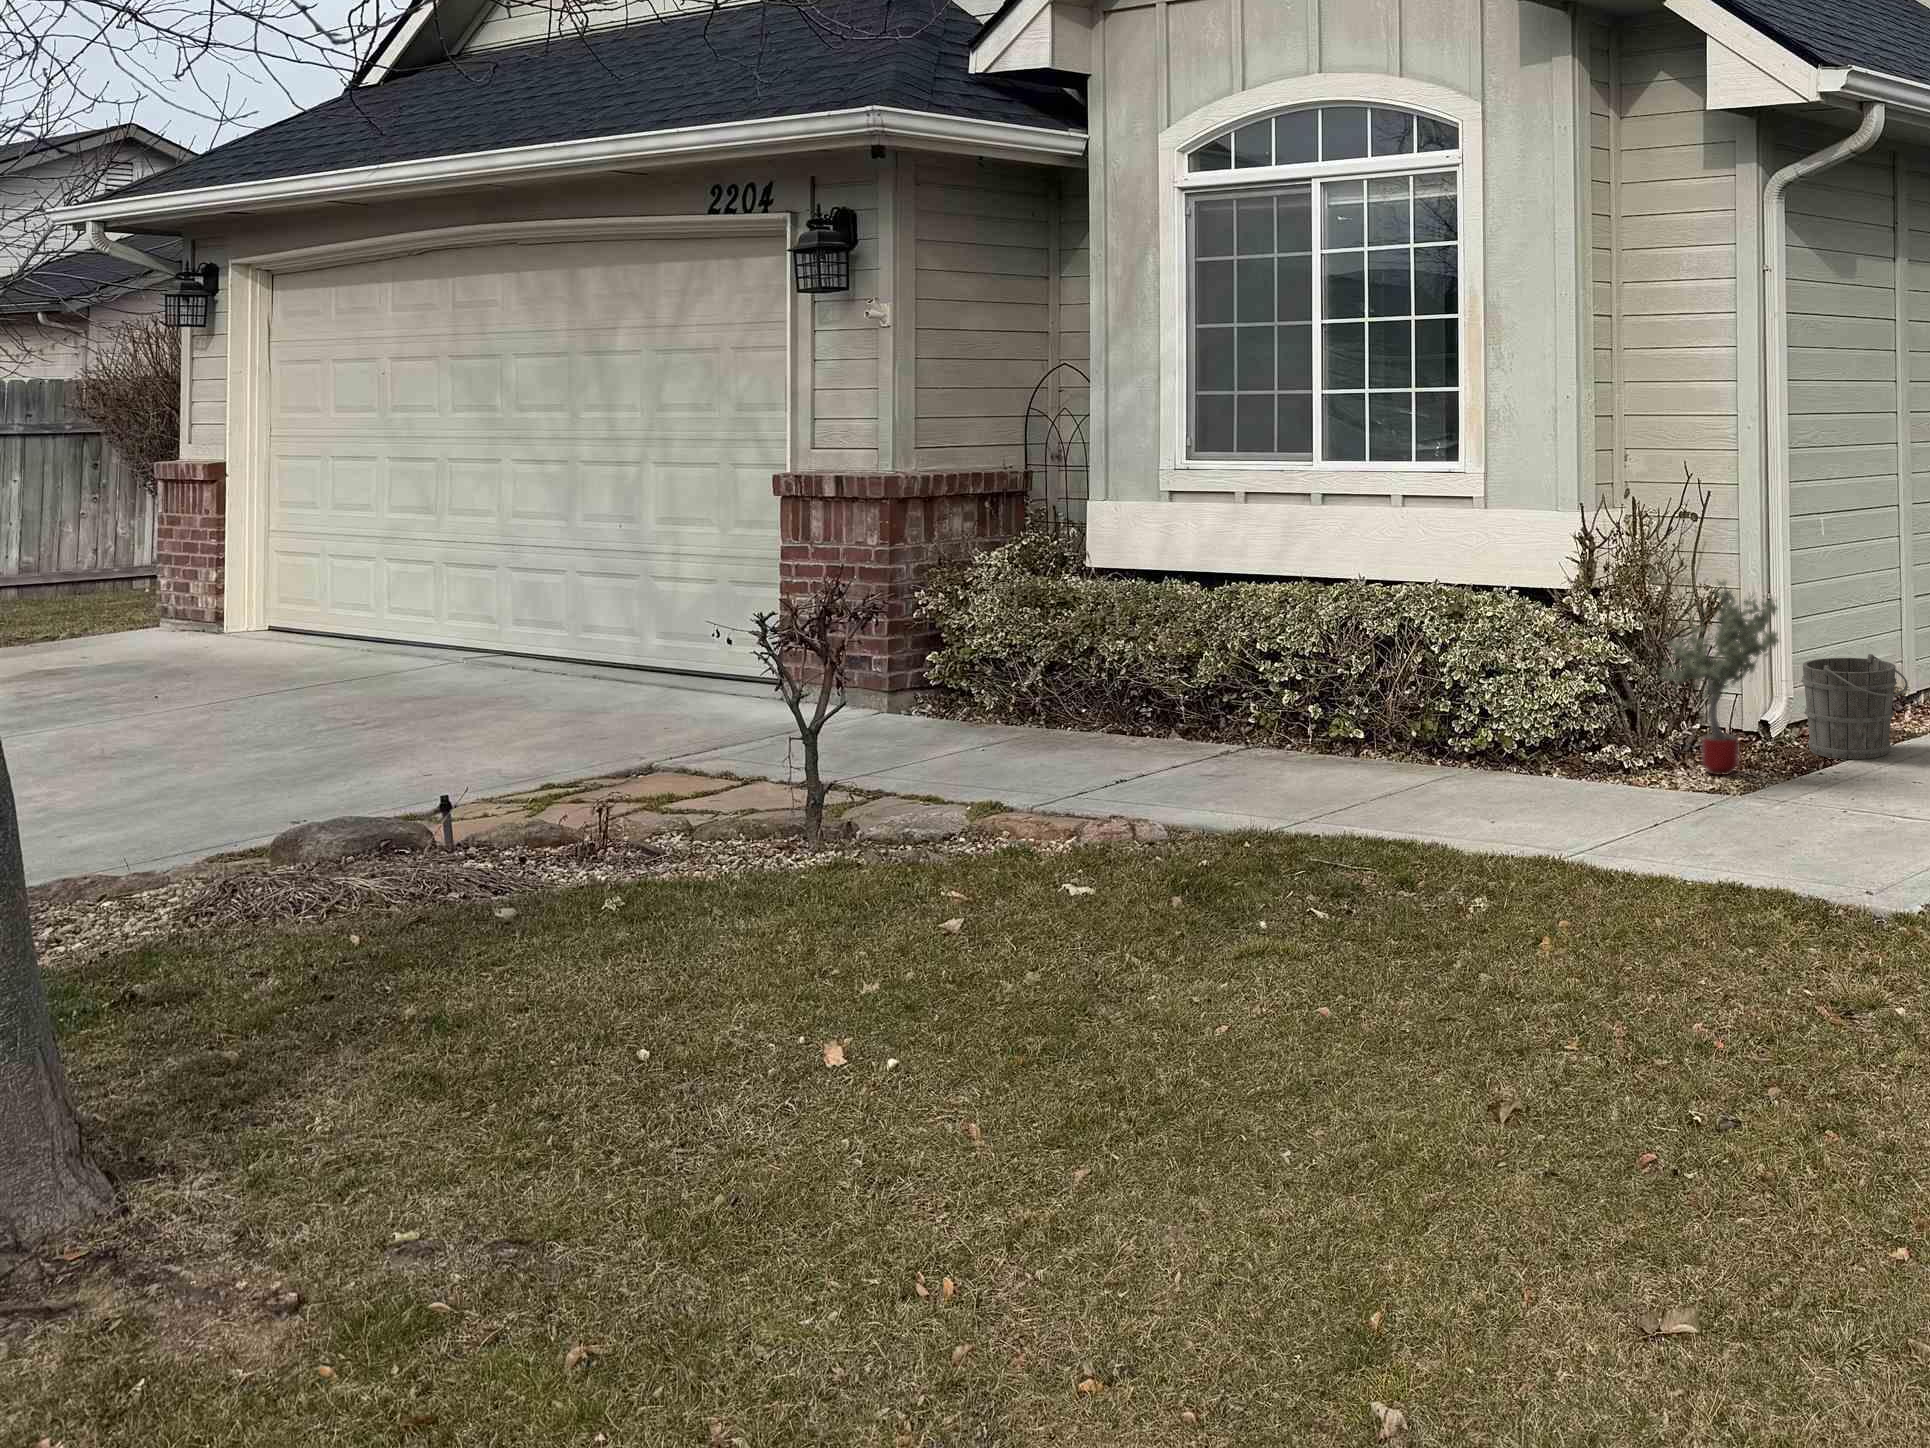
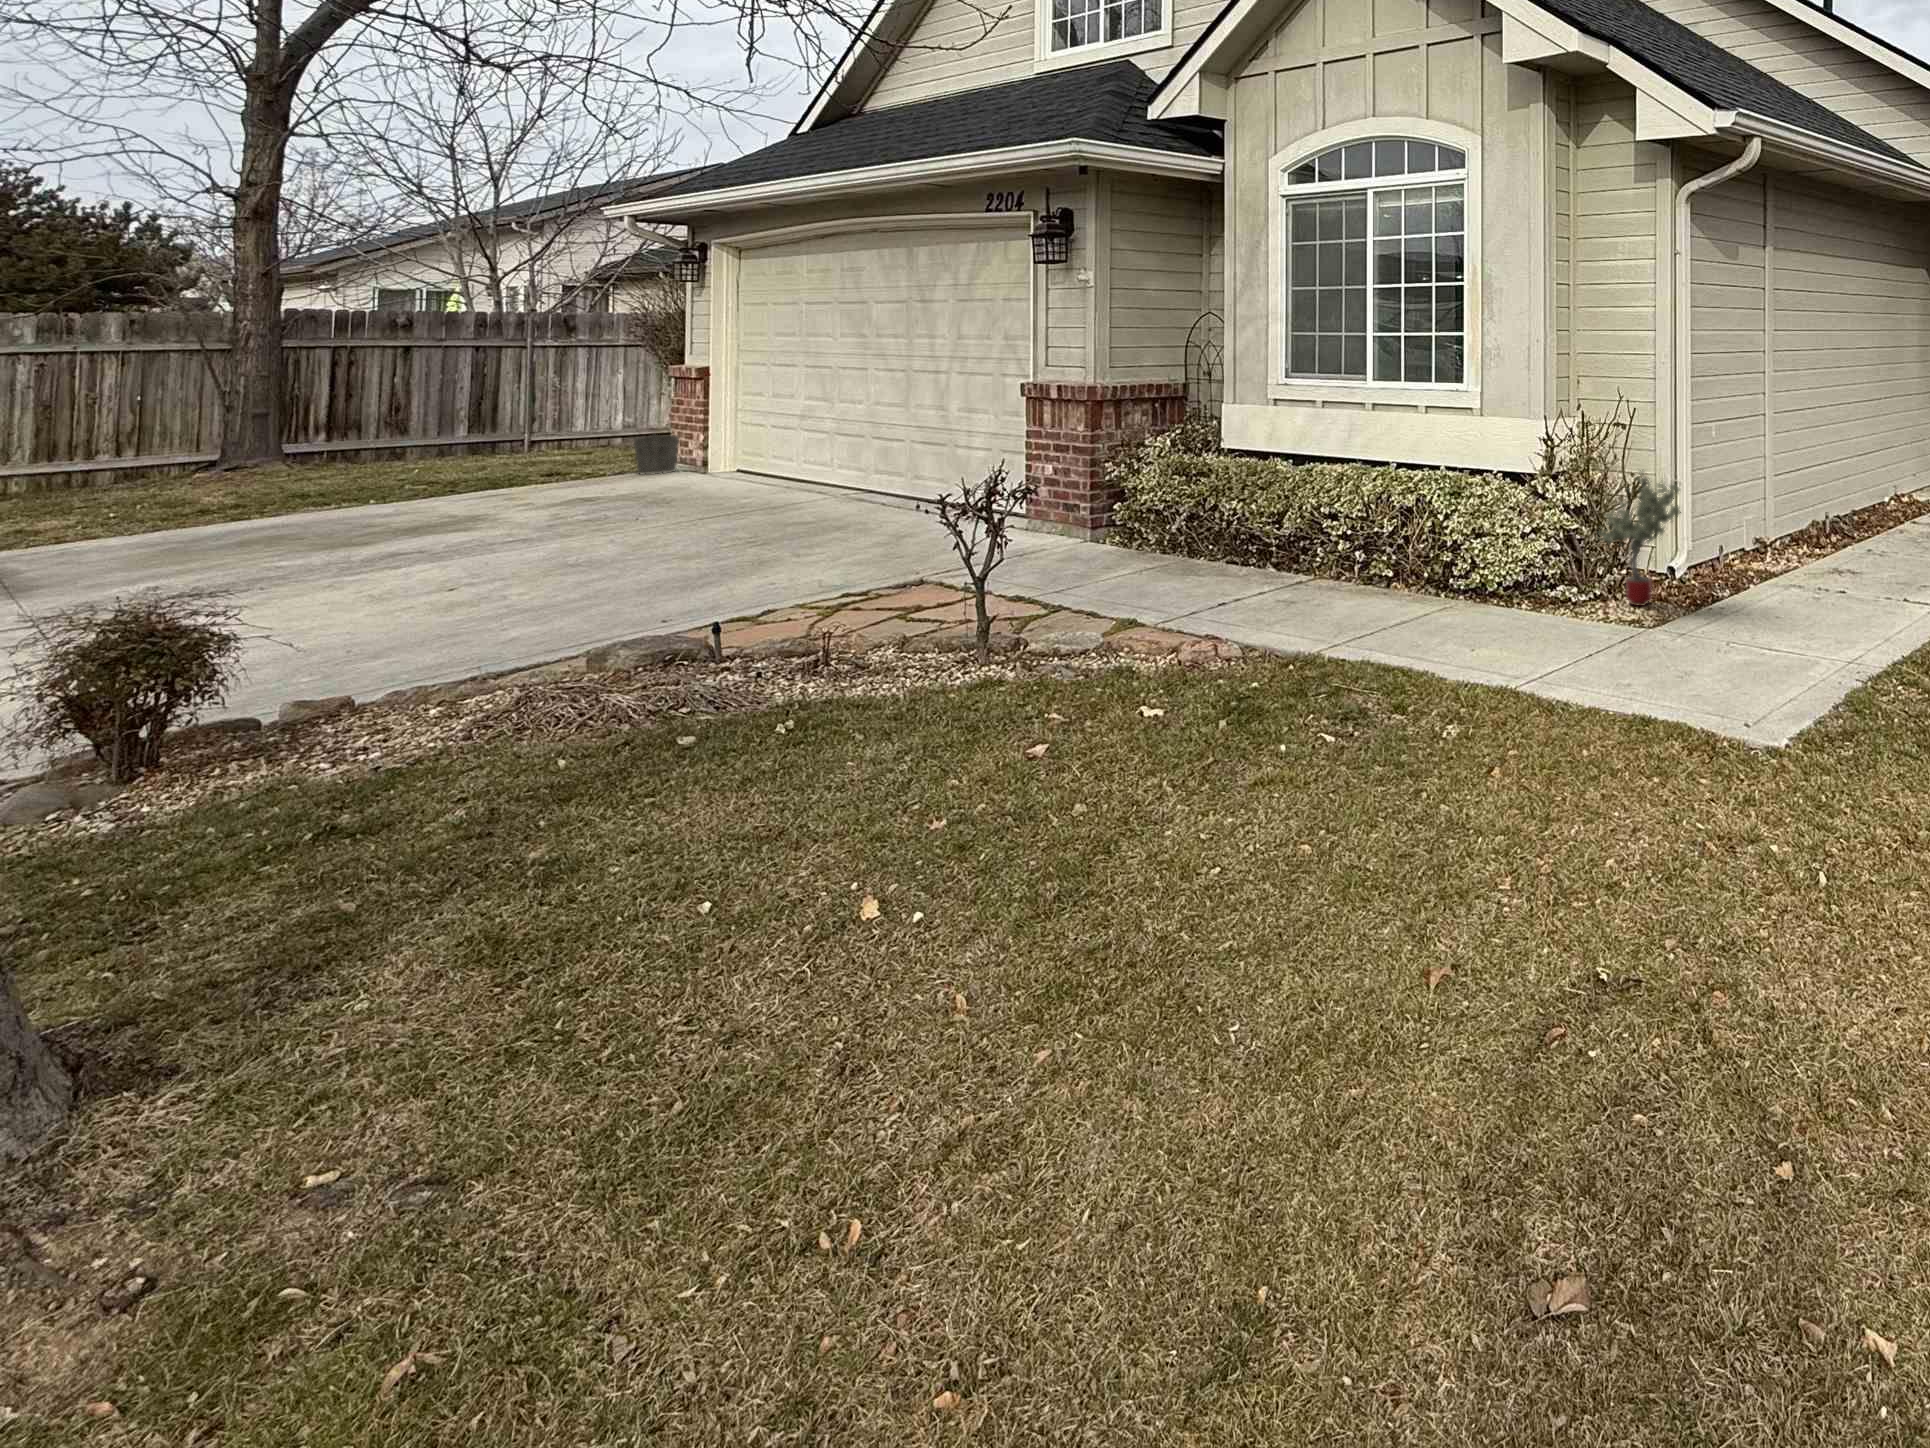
bucket: present [1801,654,1908,759] -> present [630,434,679,475]

